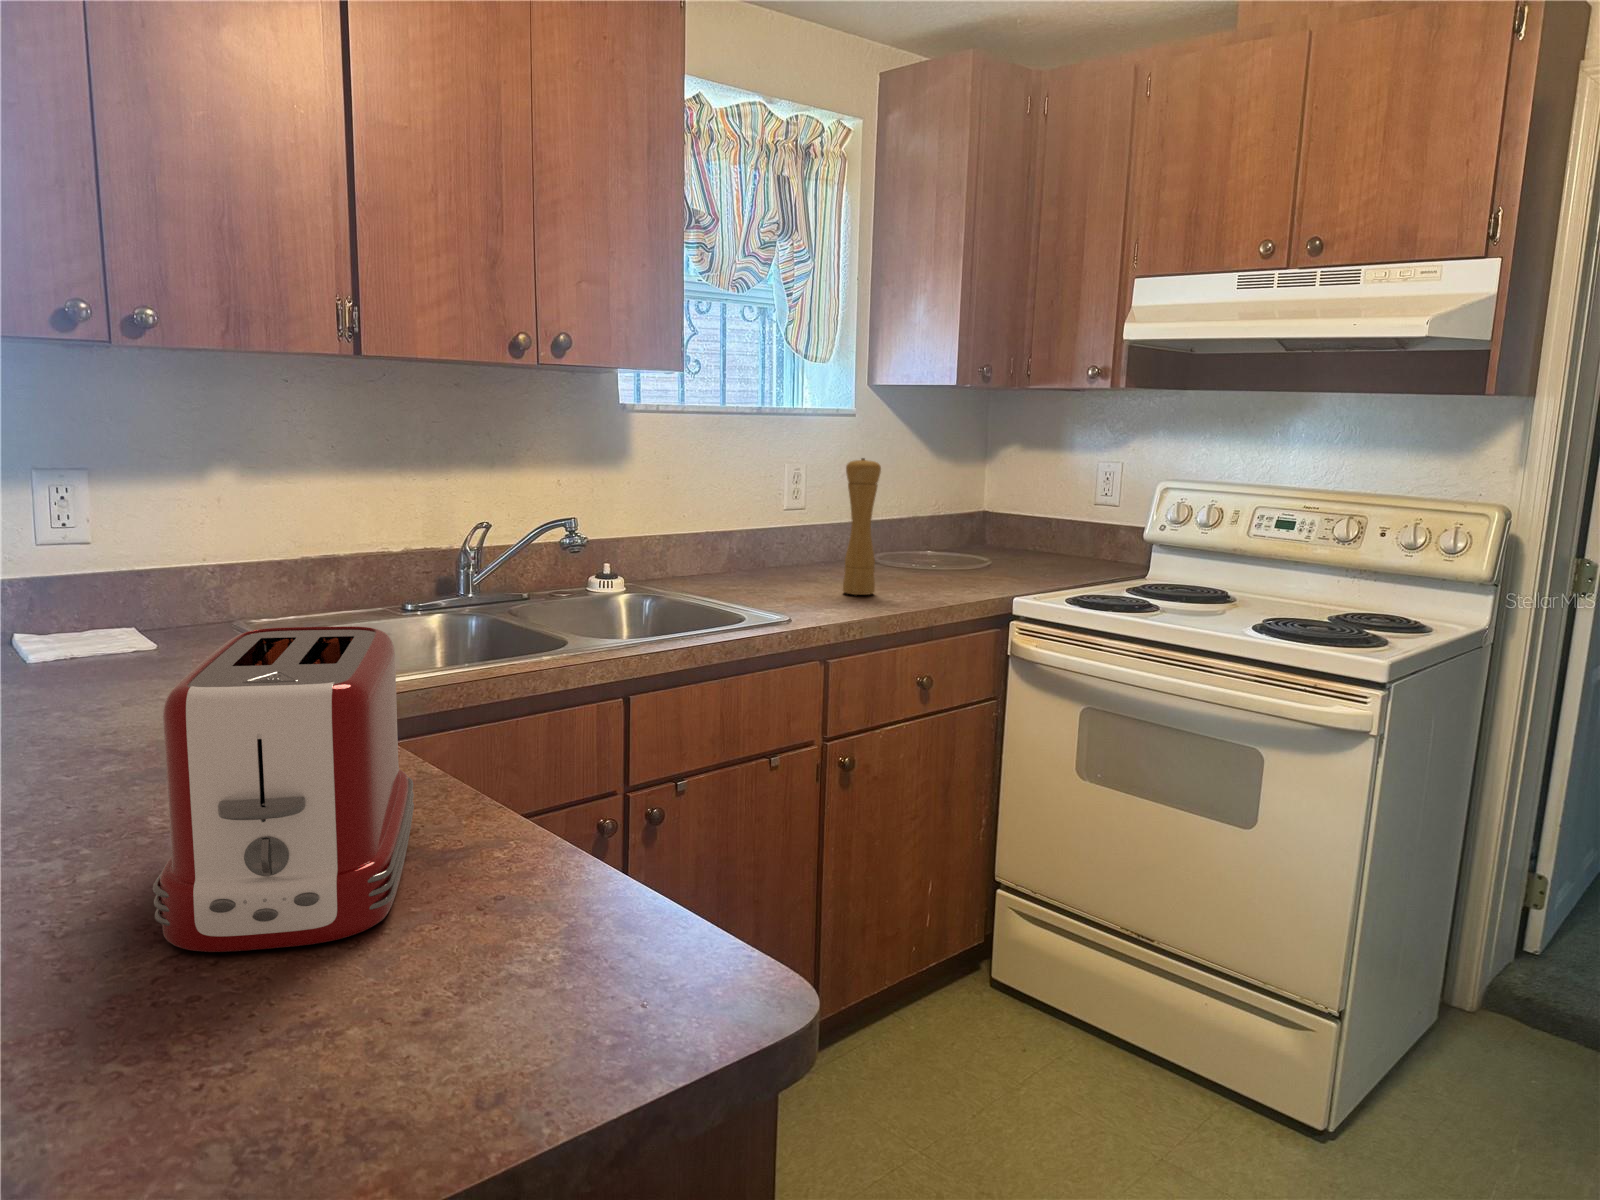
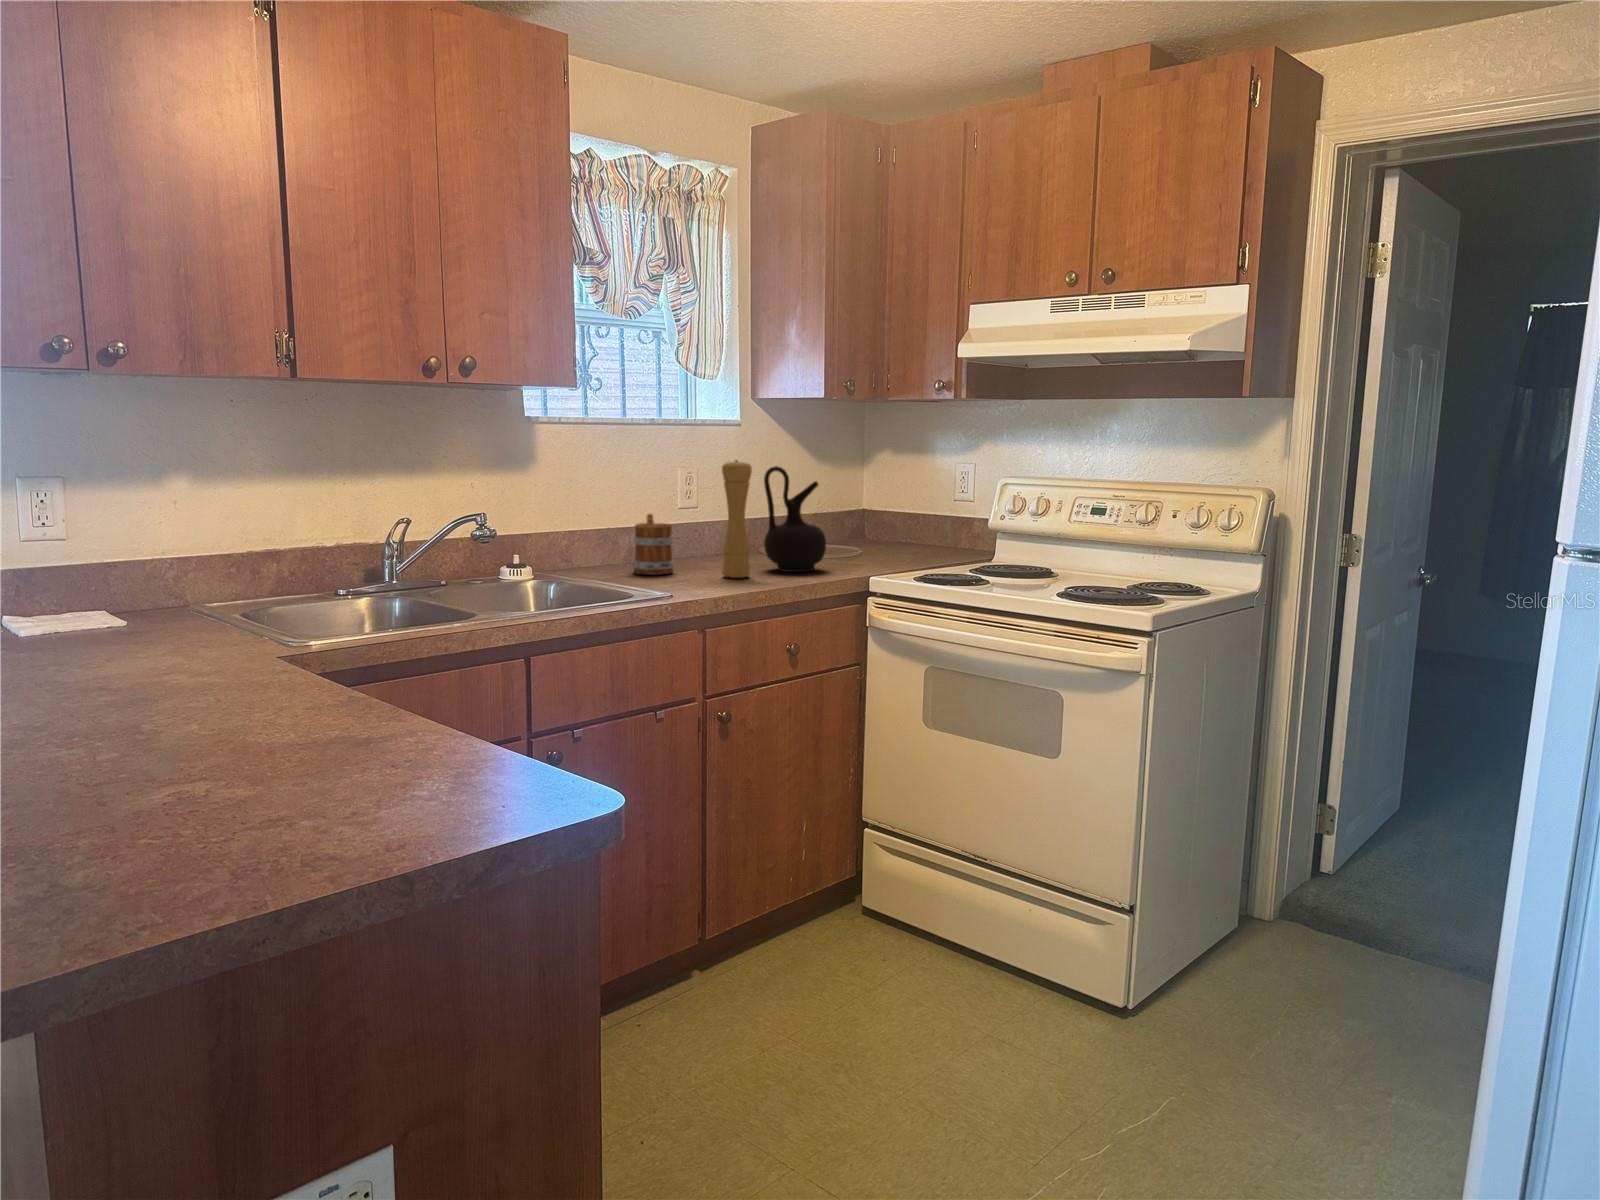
ceramic jug: none [889,465,960,588] -> present [764,466,826,572]
mug: none [738,517,786,588] -> present [633,514,674,575]
toaster: present [153,626,414,952] -> none [170,573,349,778]

